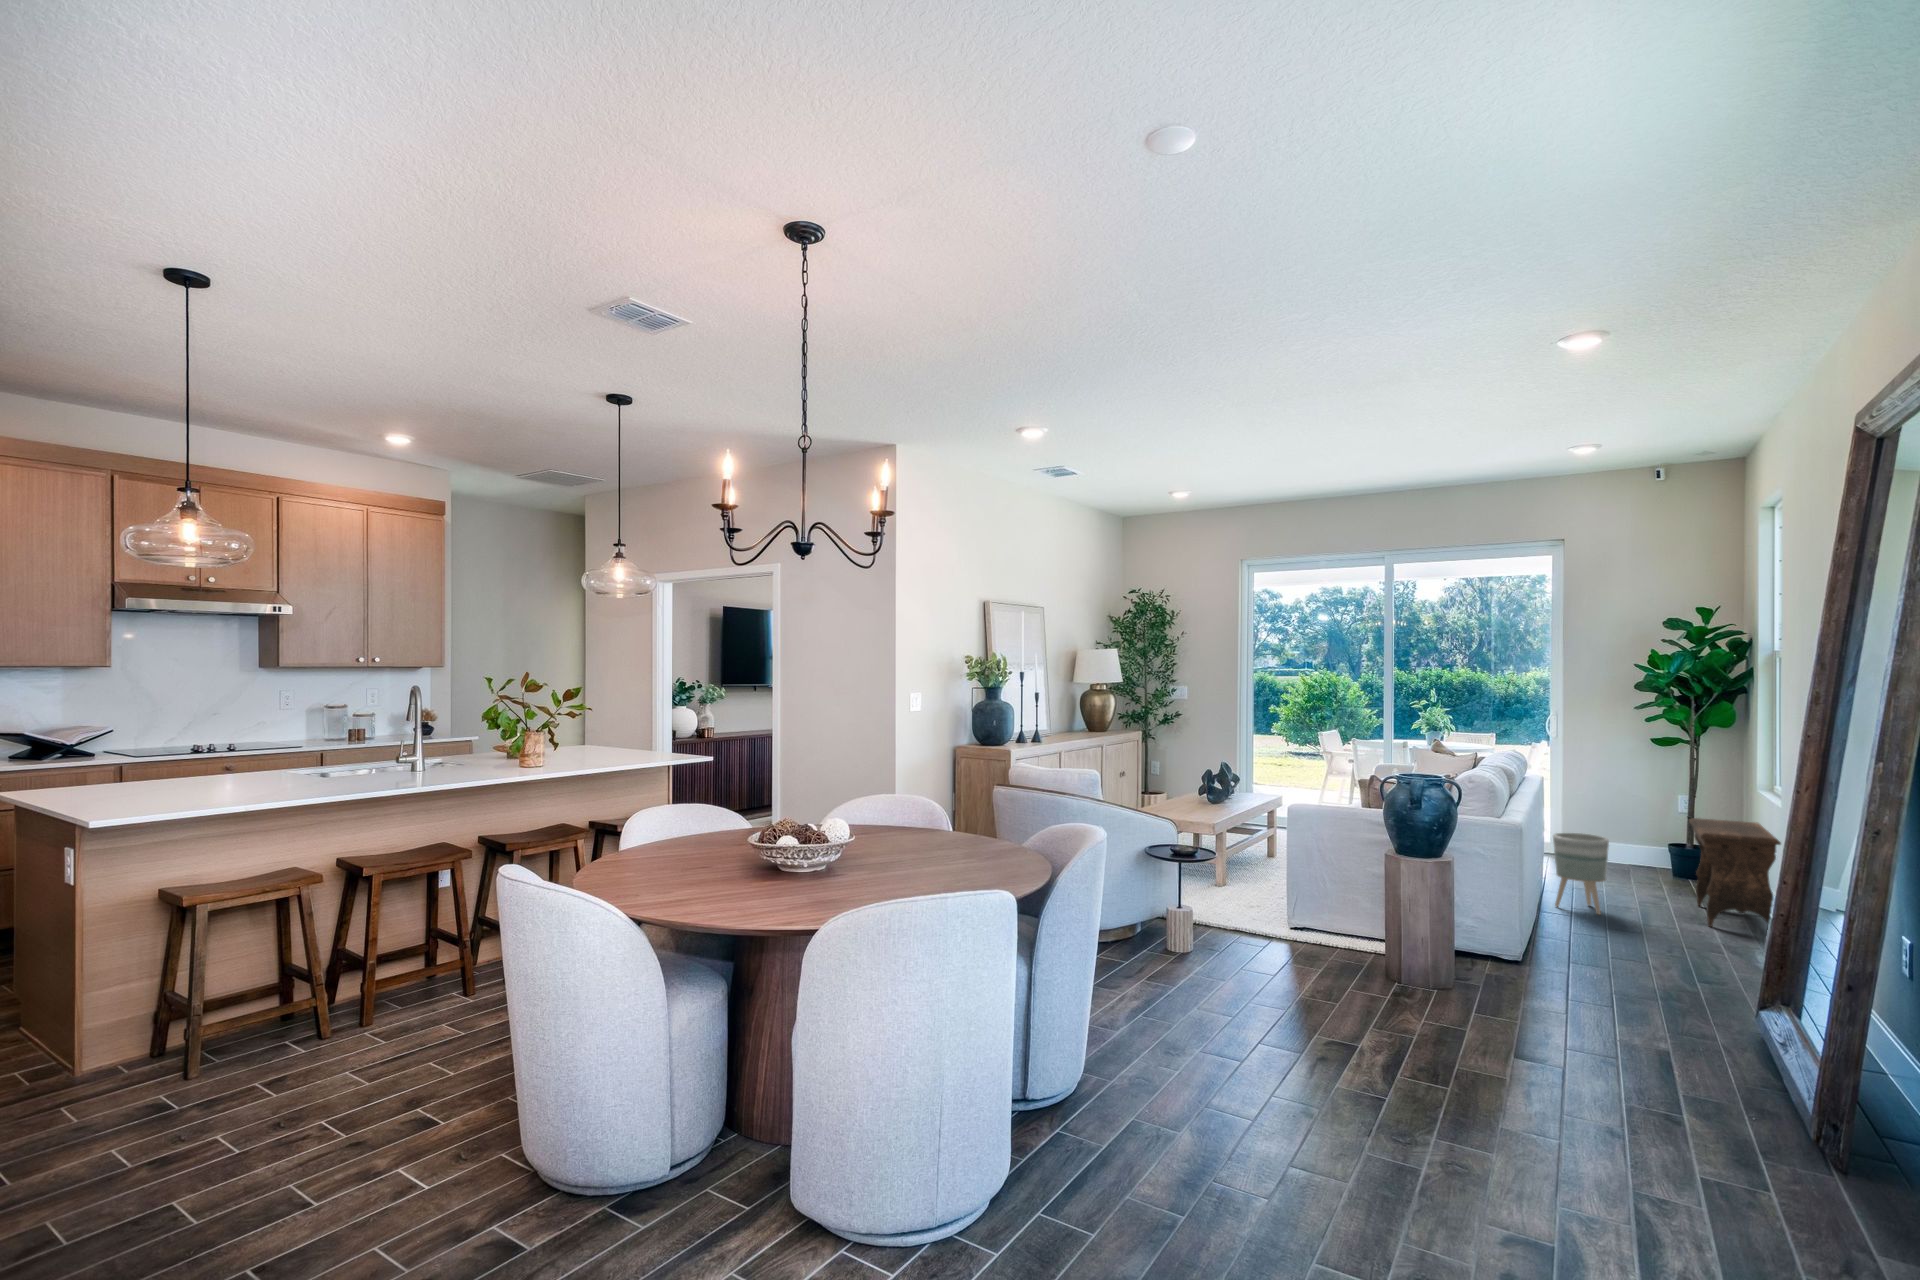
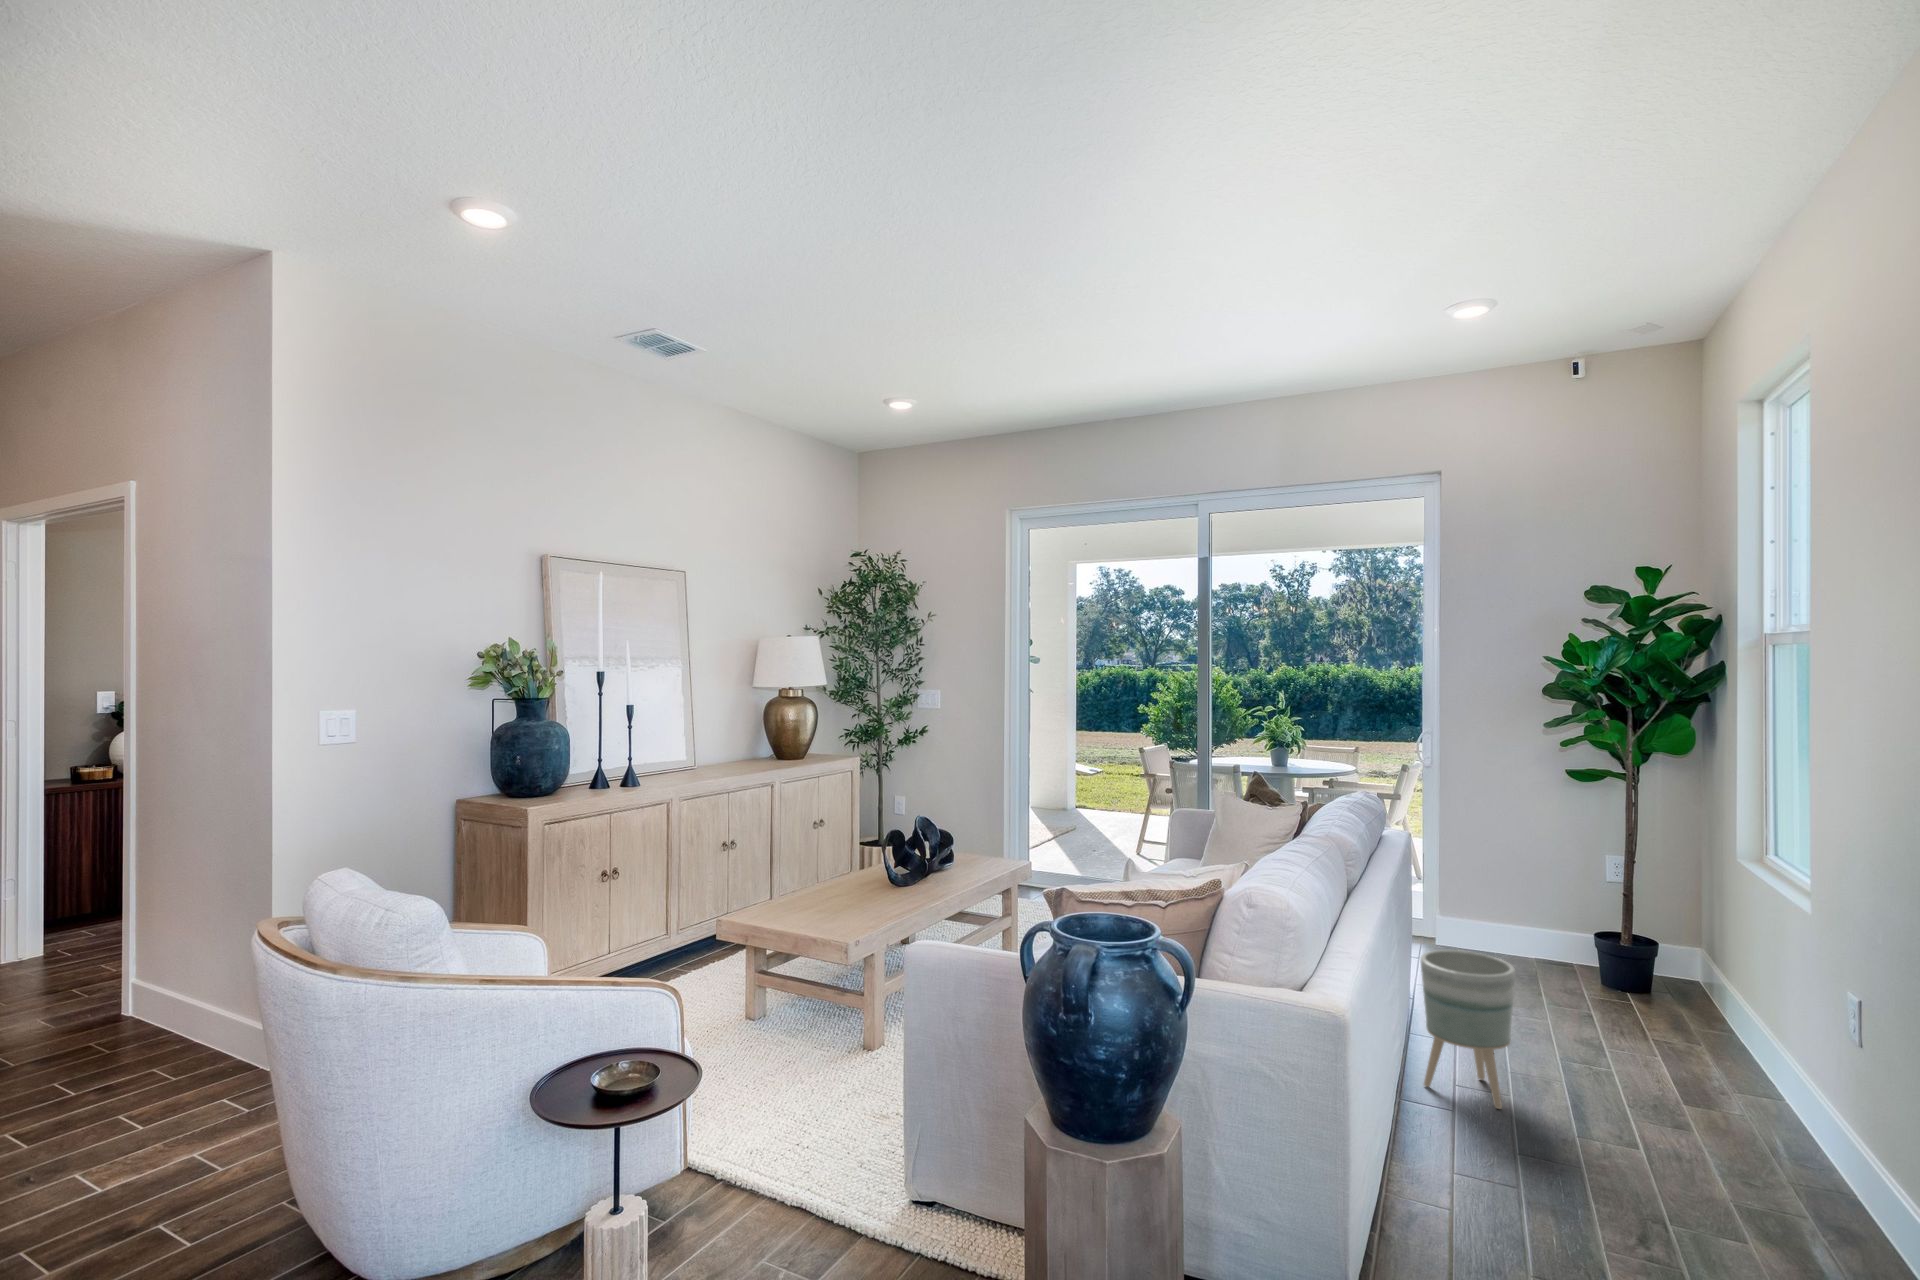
footstool: present [1689,818,1781,927] -> none [1642,919,1830,1165]

